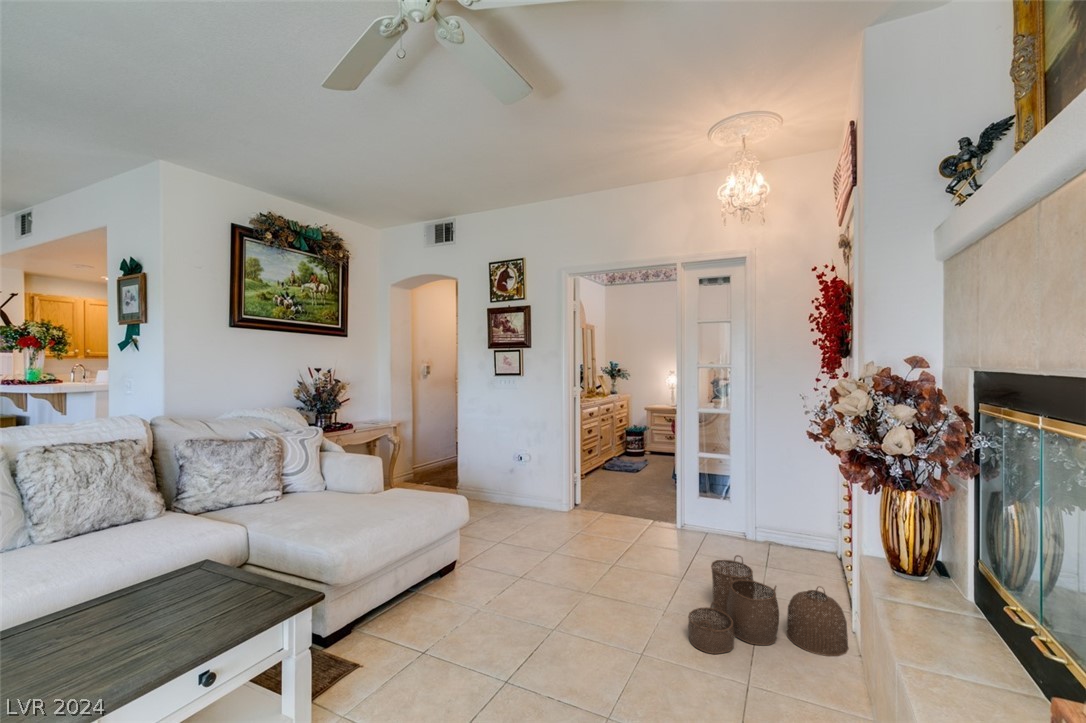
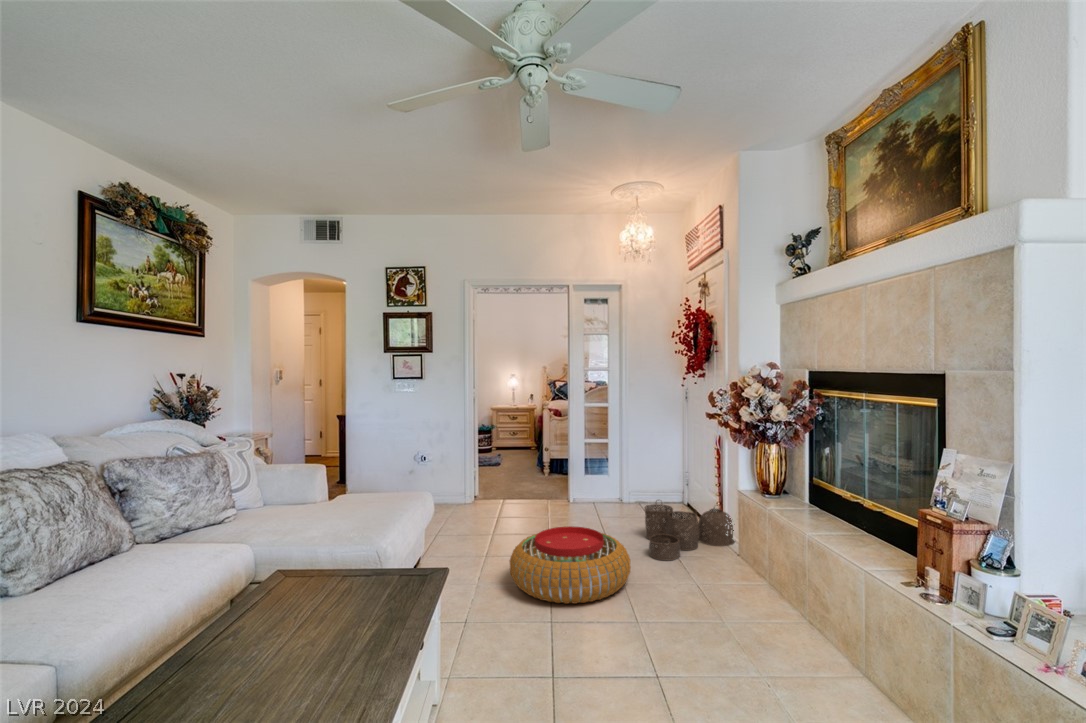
pouf: none [477,568,630,686] -> present [510,526,631,604]

